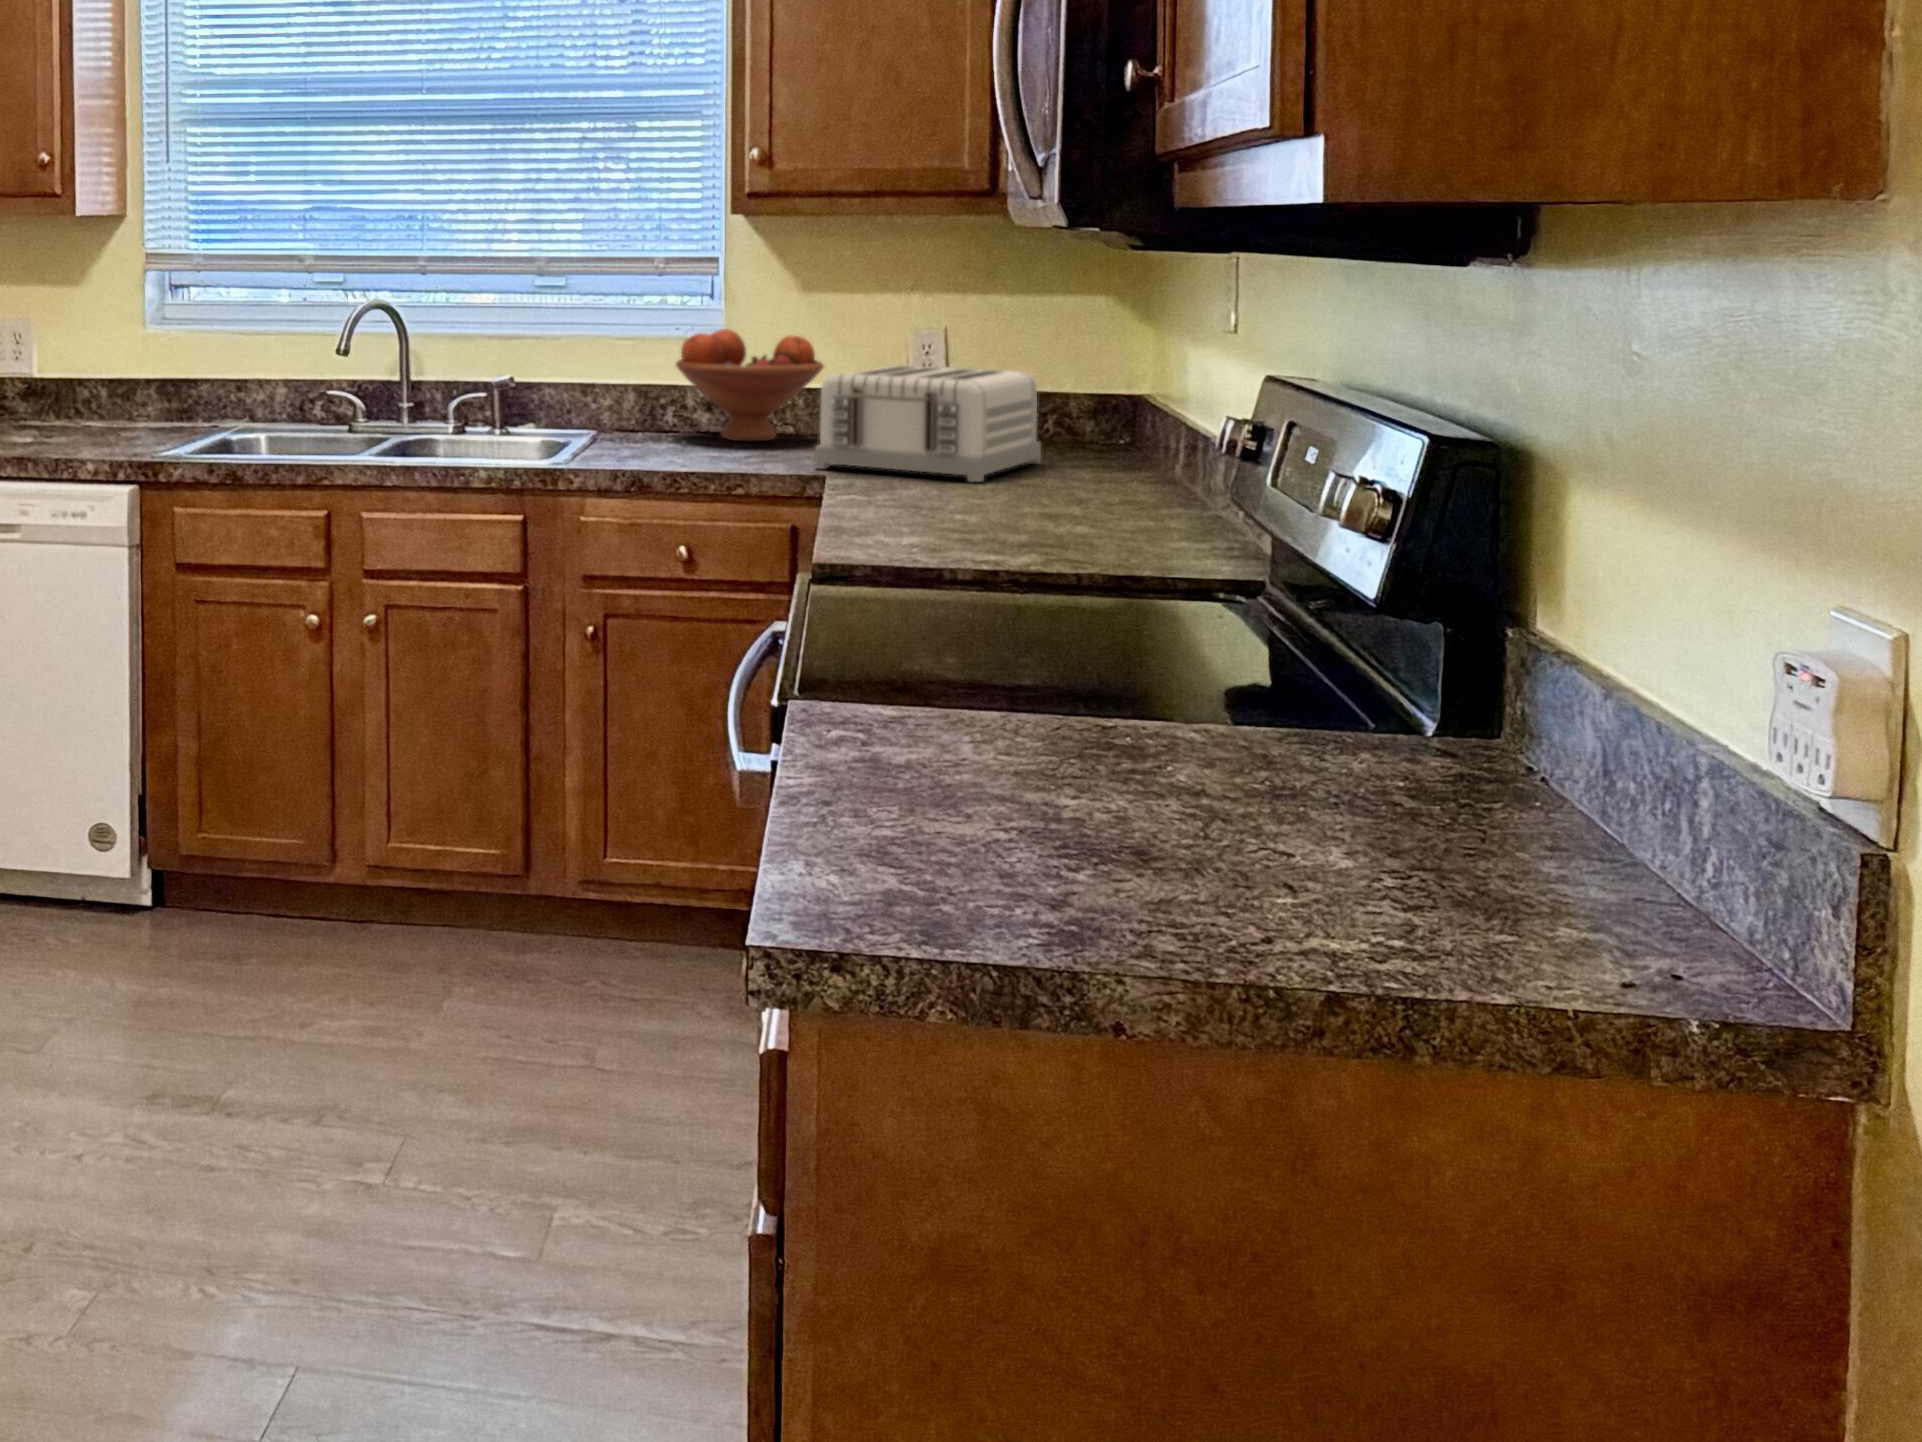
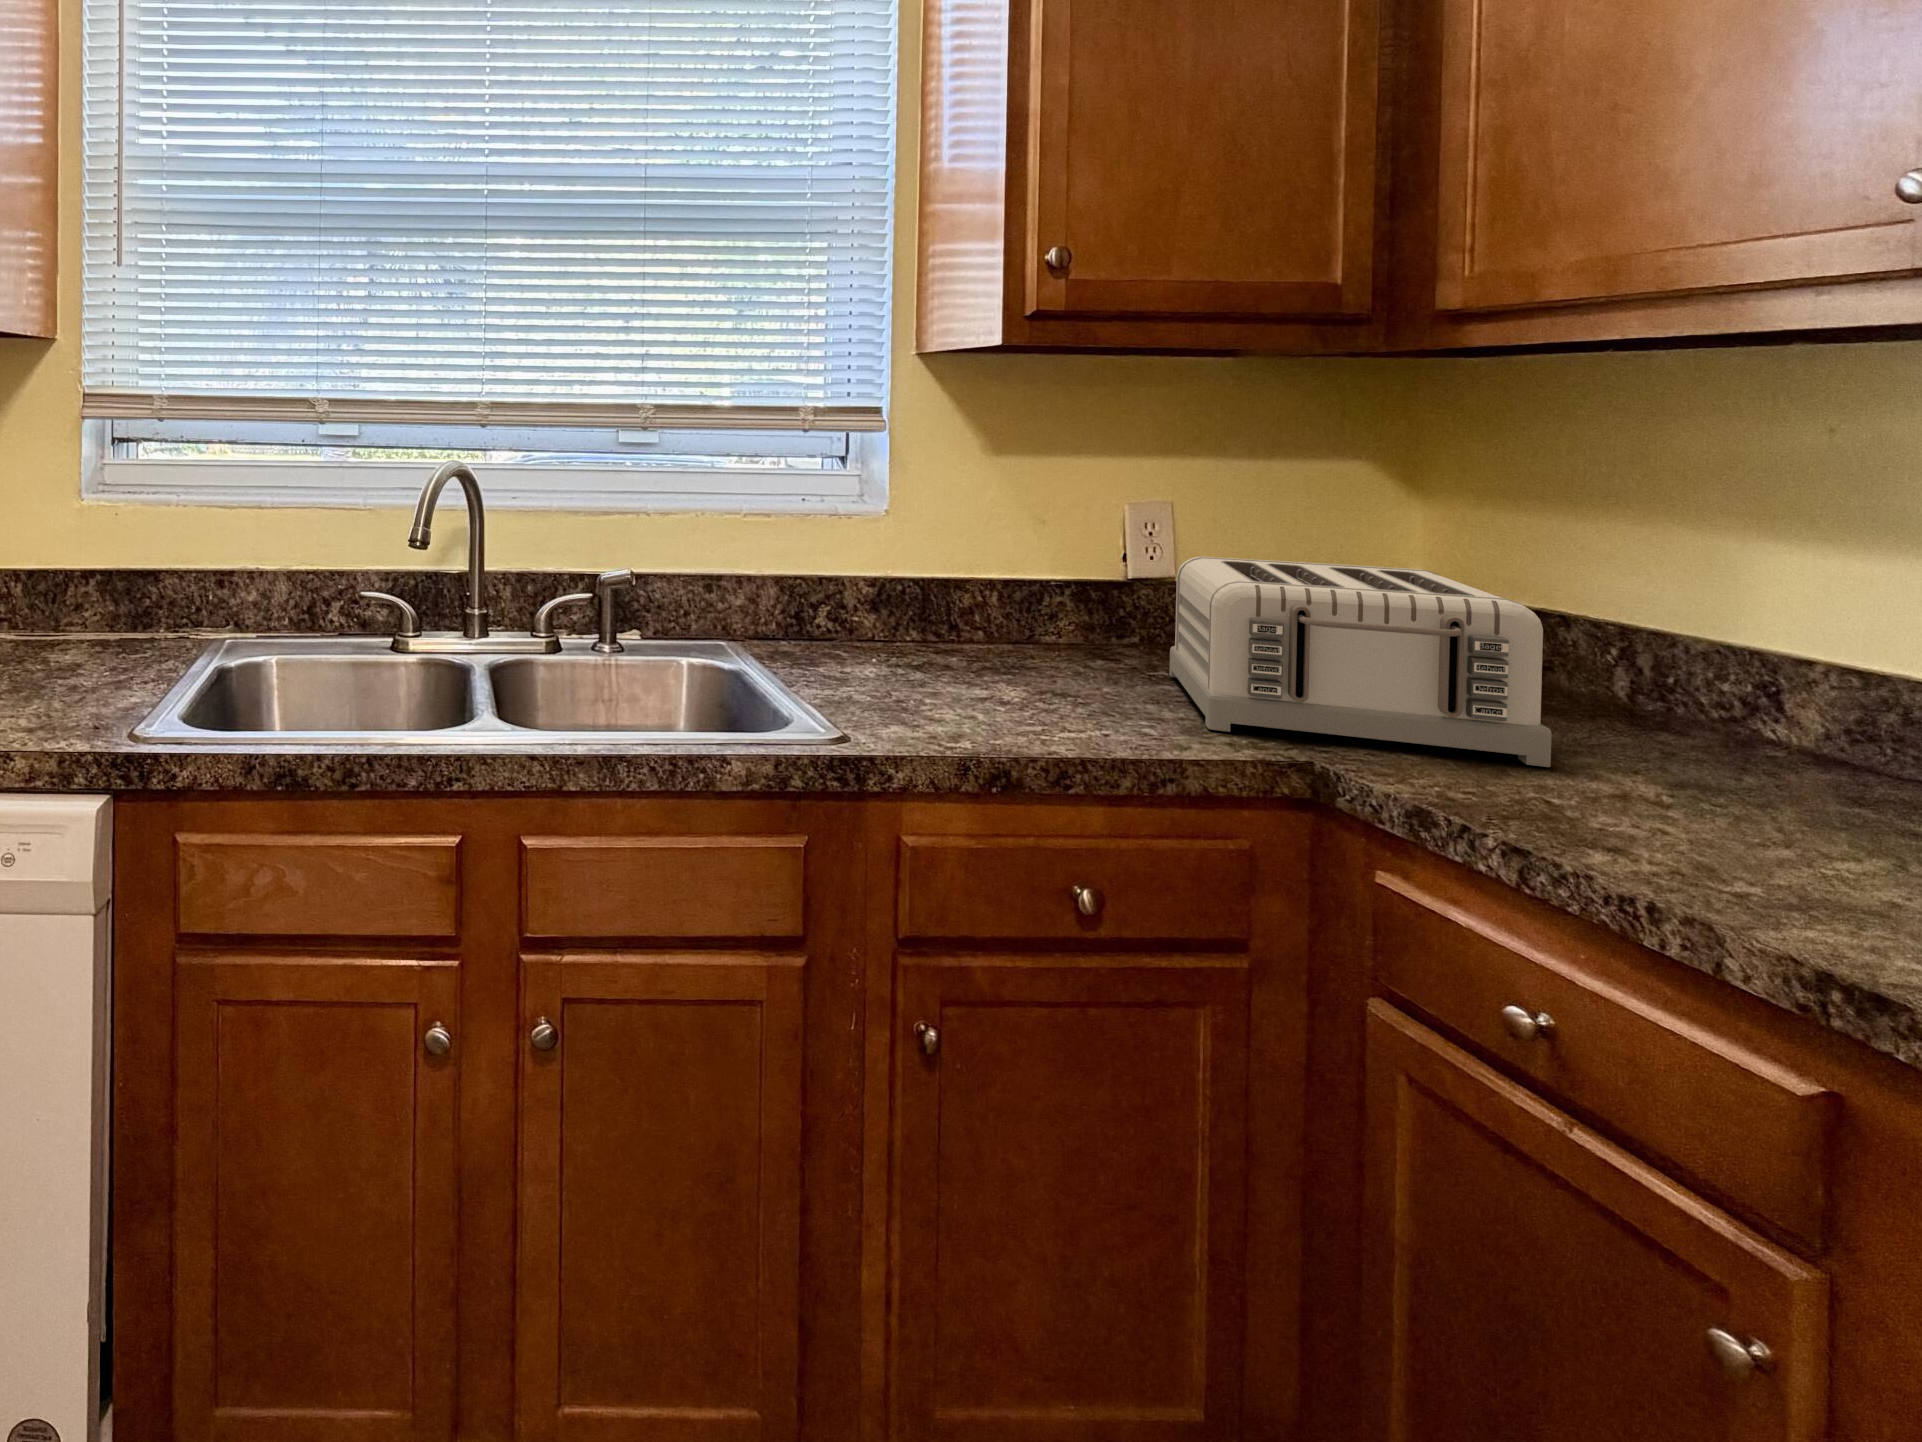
fruit bowl: present [676,329,824,441] -> none [839,501,1054,657]

